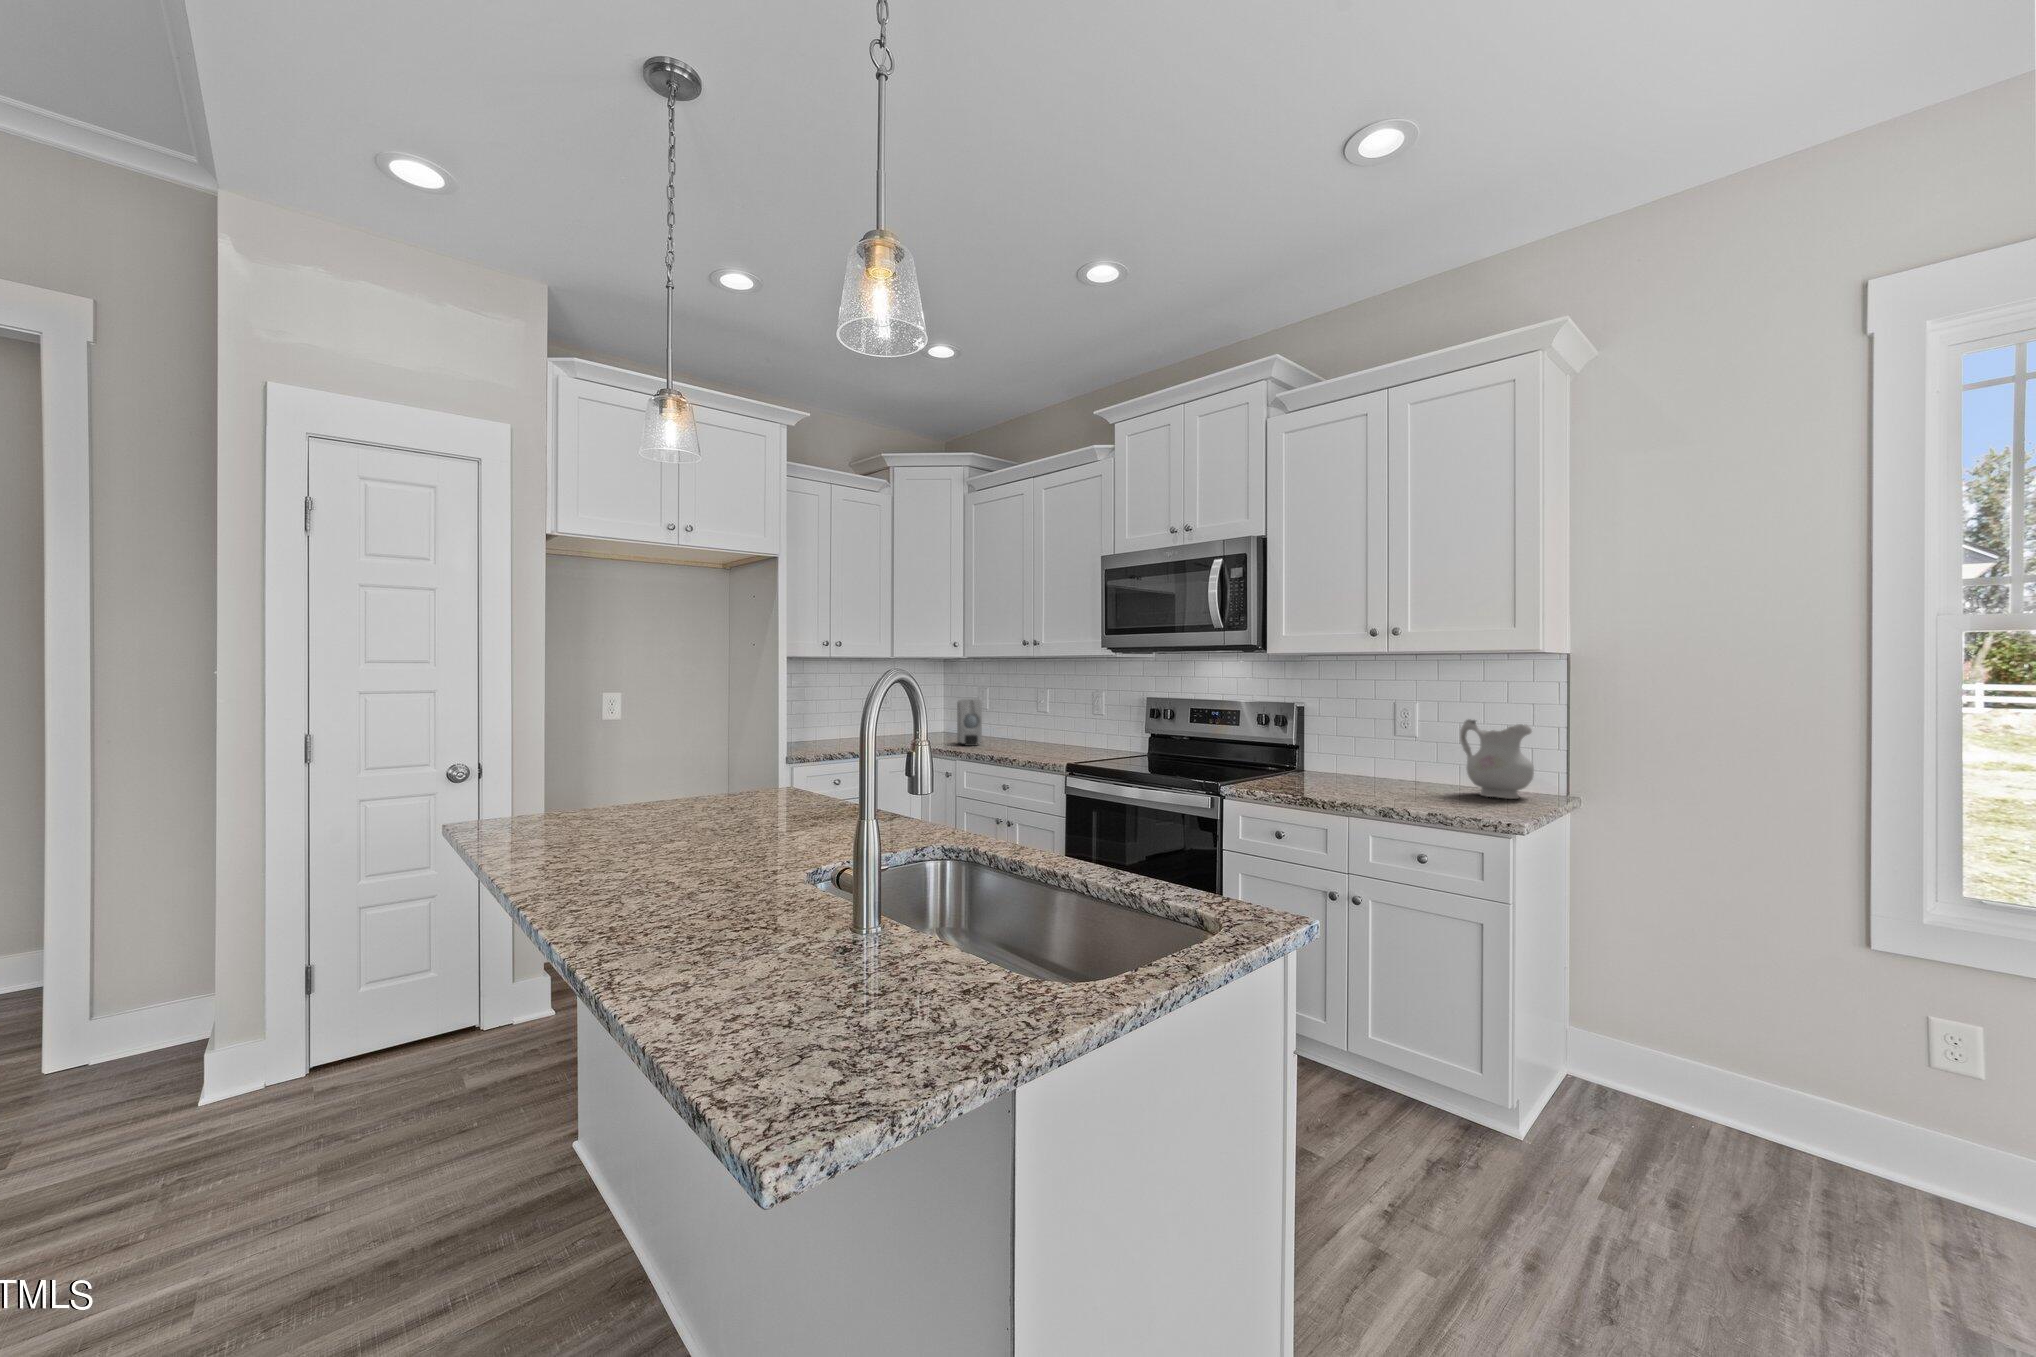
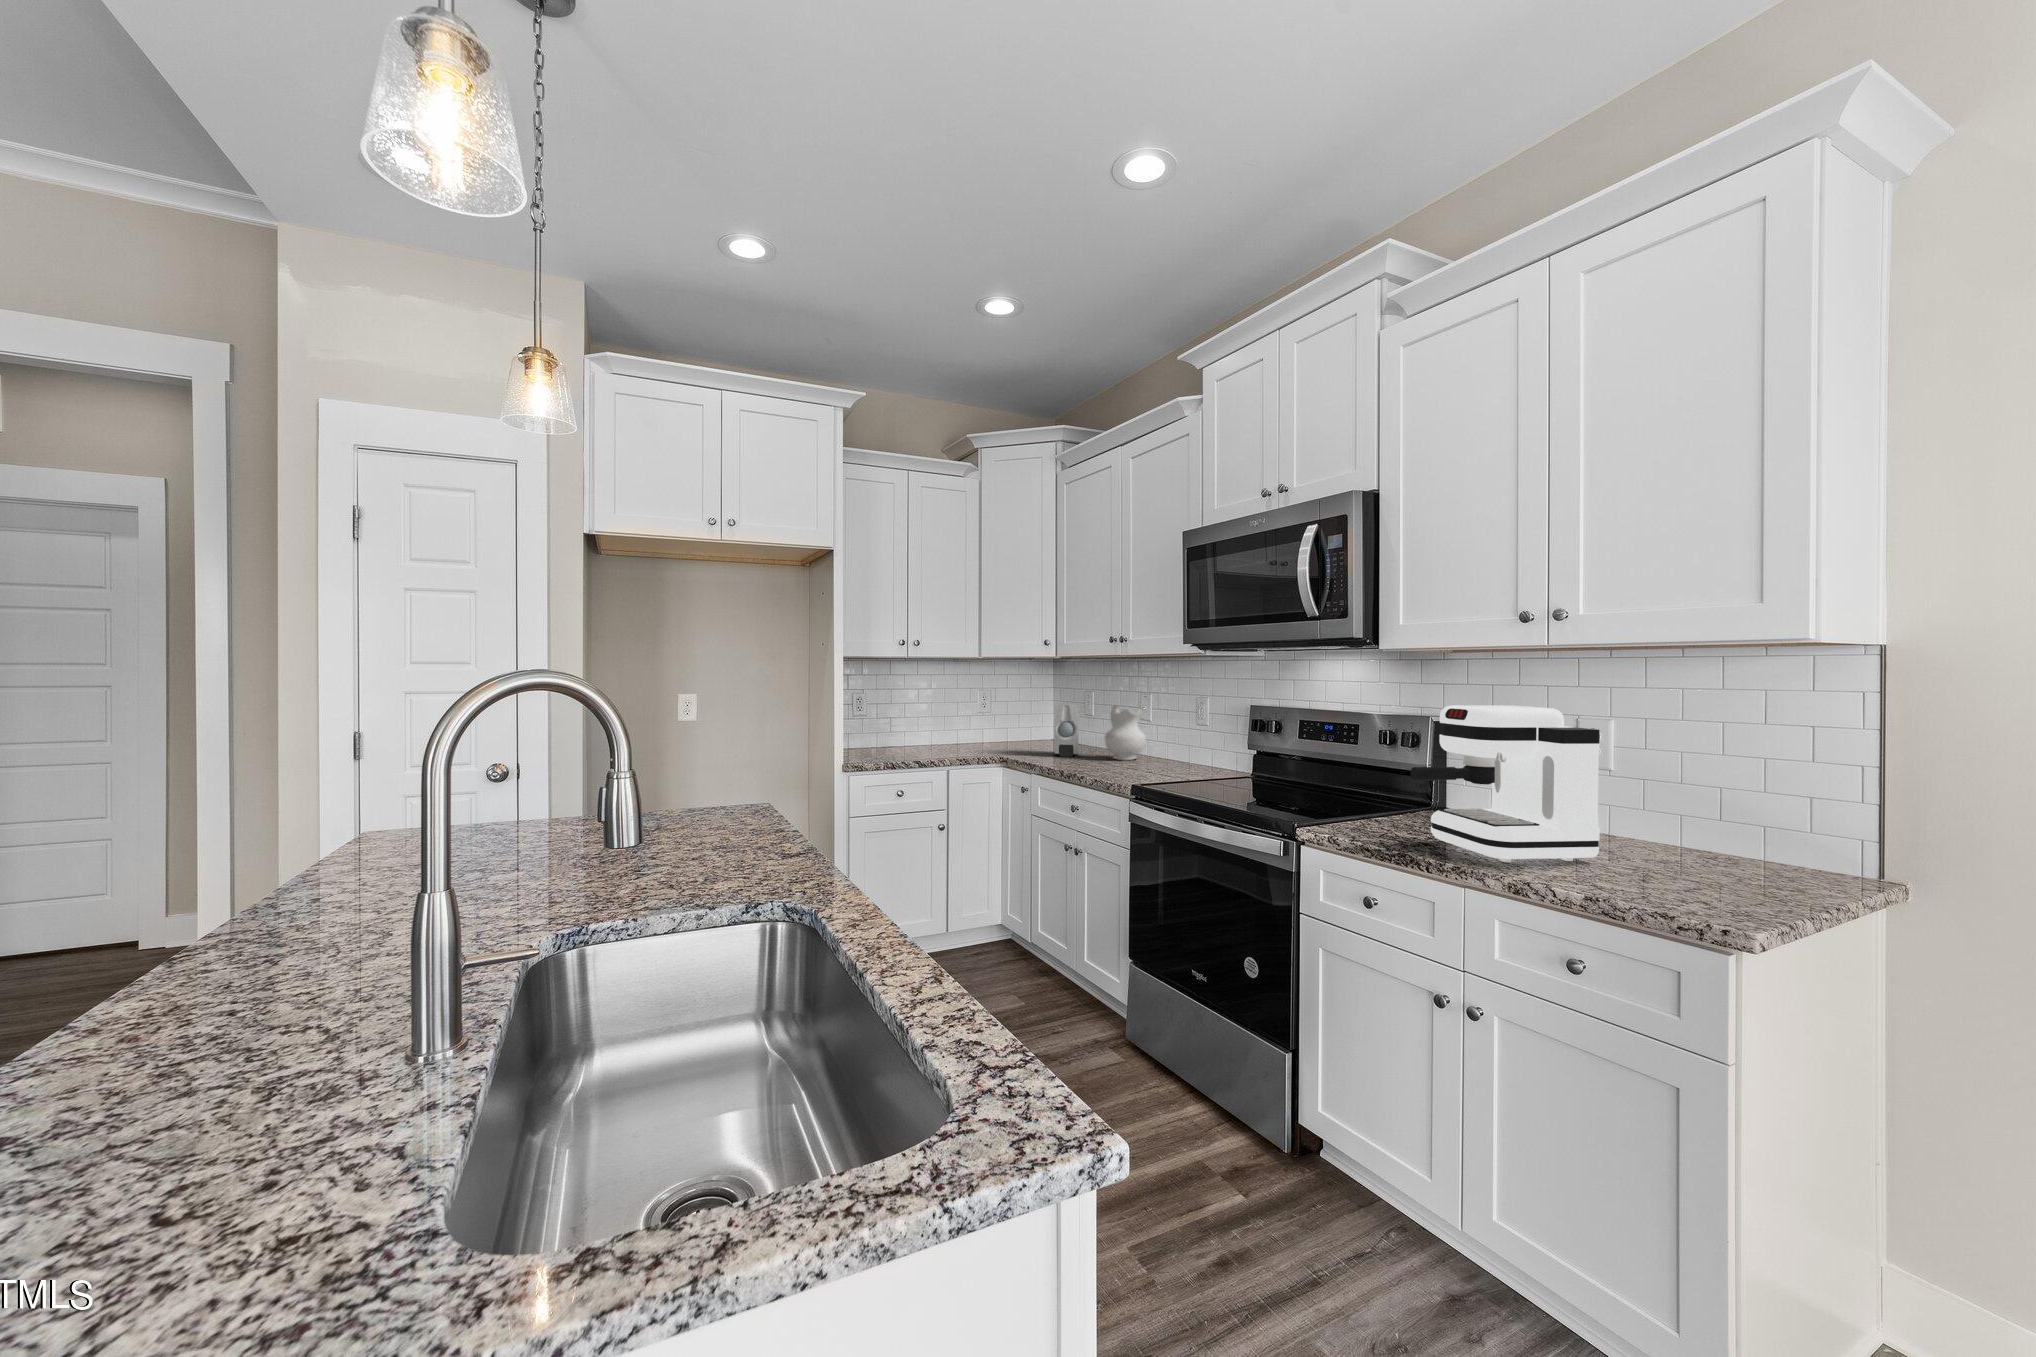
coffee maker: none [1309,694,1423,799] -> present [1411,706,1600,862]
ceramic pitcher: present [1460,719,1534,799] -> present [1105,706,1146,760]

